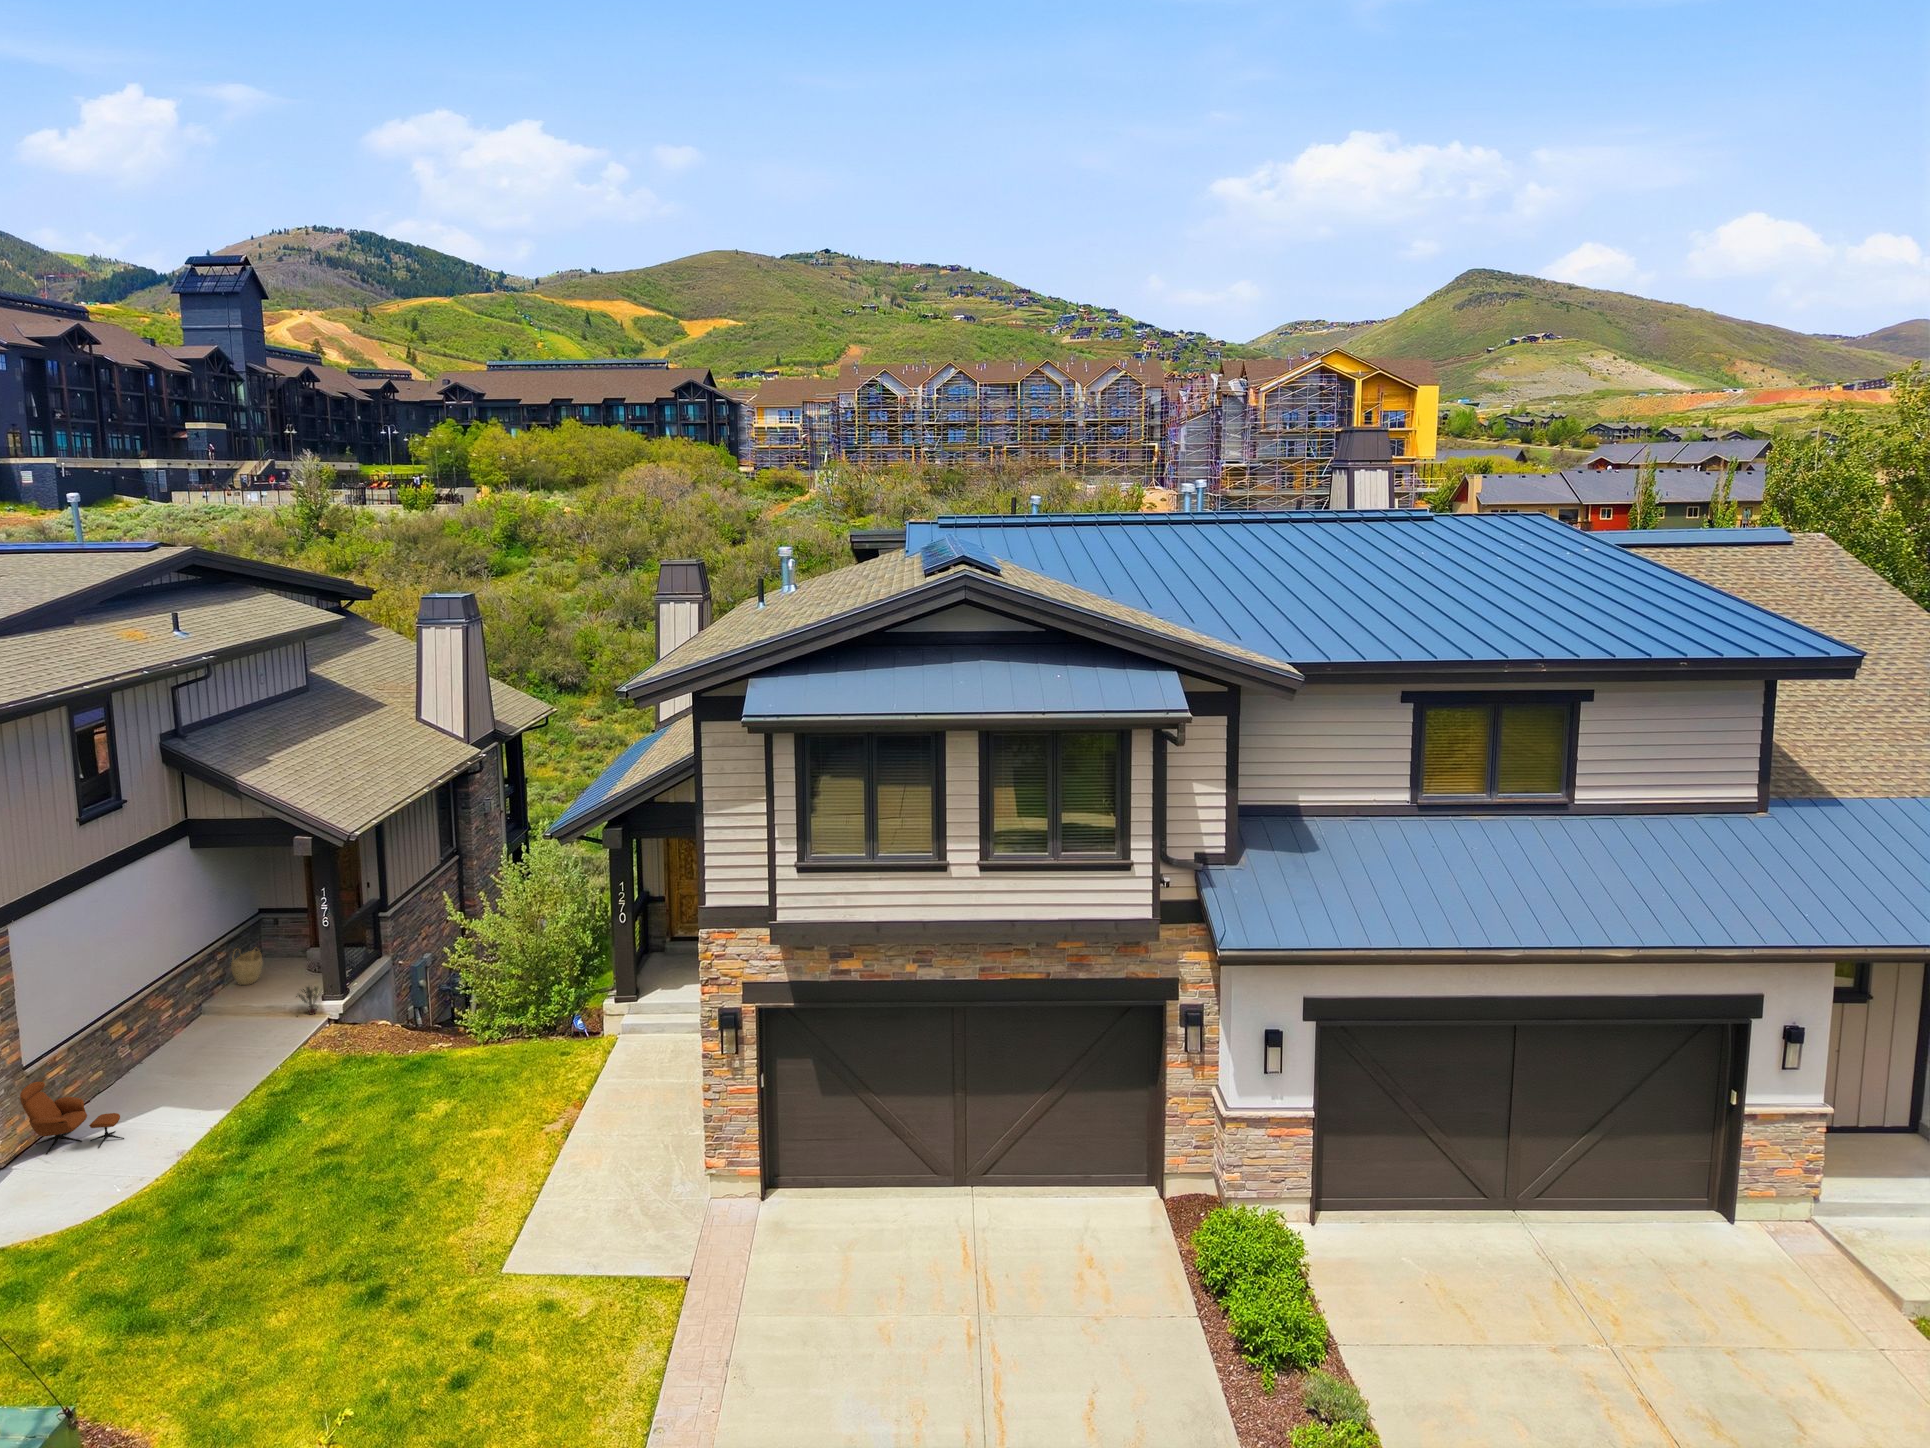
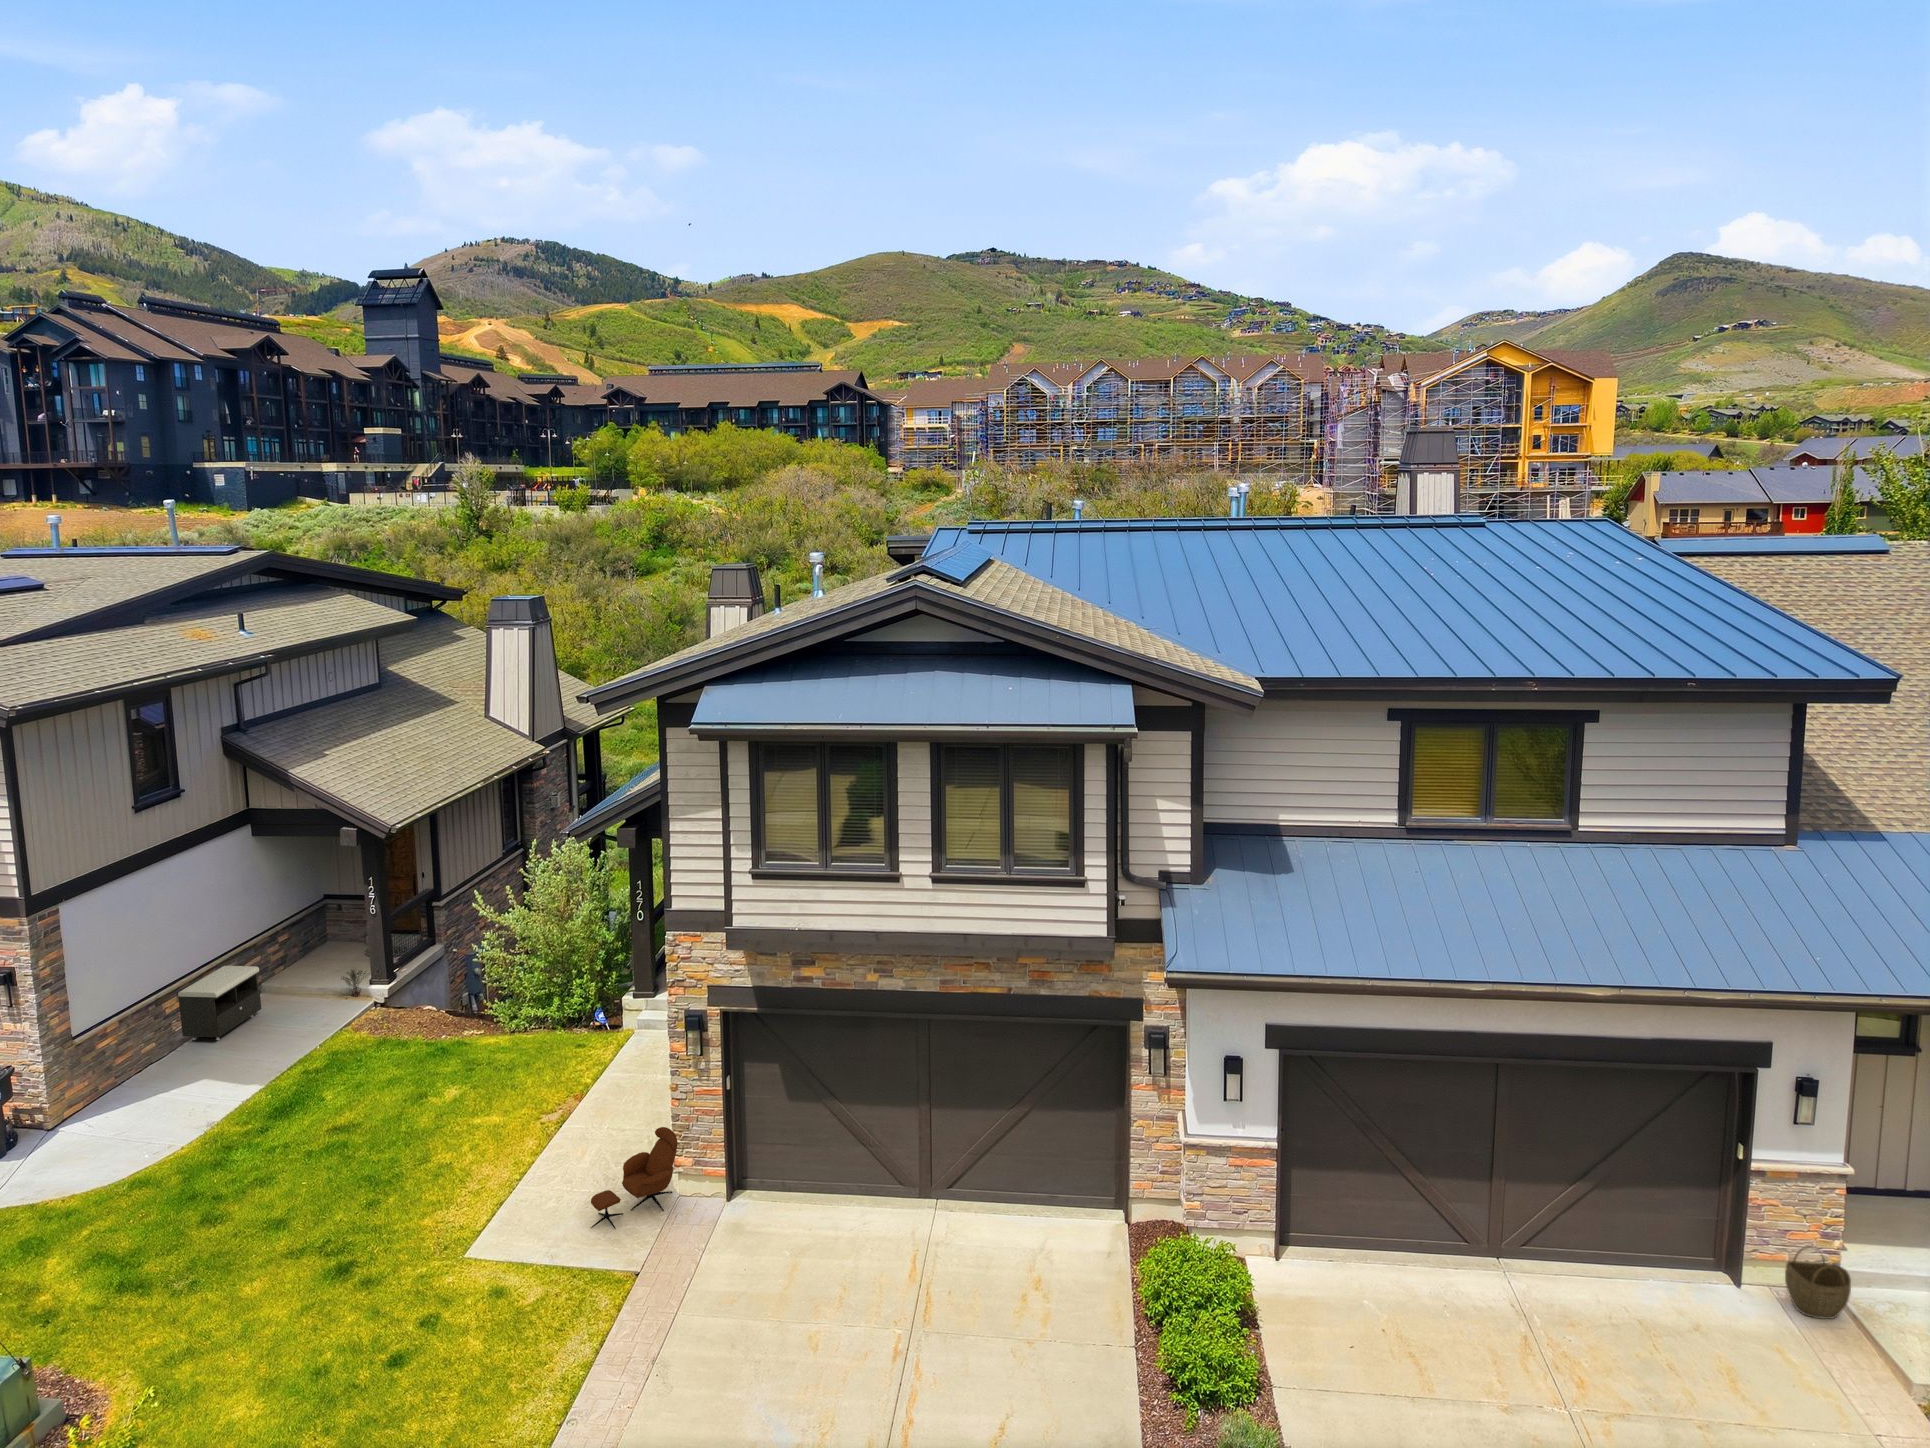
woven basket: present [231,949,263,985] -> present [1785,1247,1851,1319]
storage bench: none [125,987,211,1067] -> present [178,966,262,1040]
lounge chair: present [20,1082,124,1154] -> present [591,1127,677,1229]

